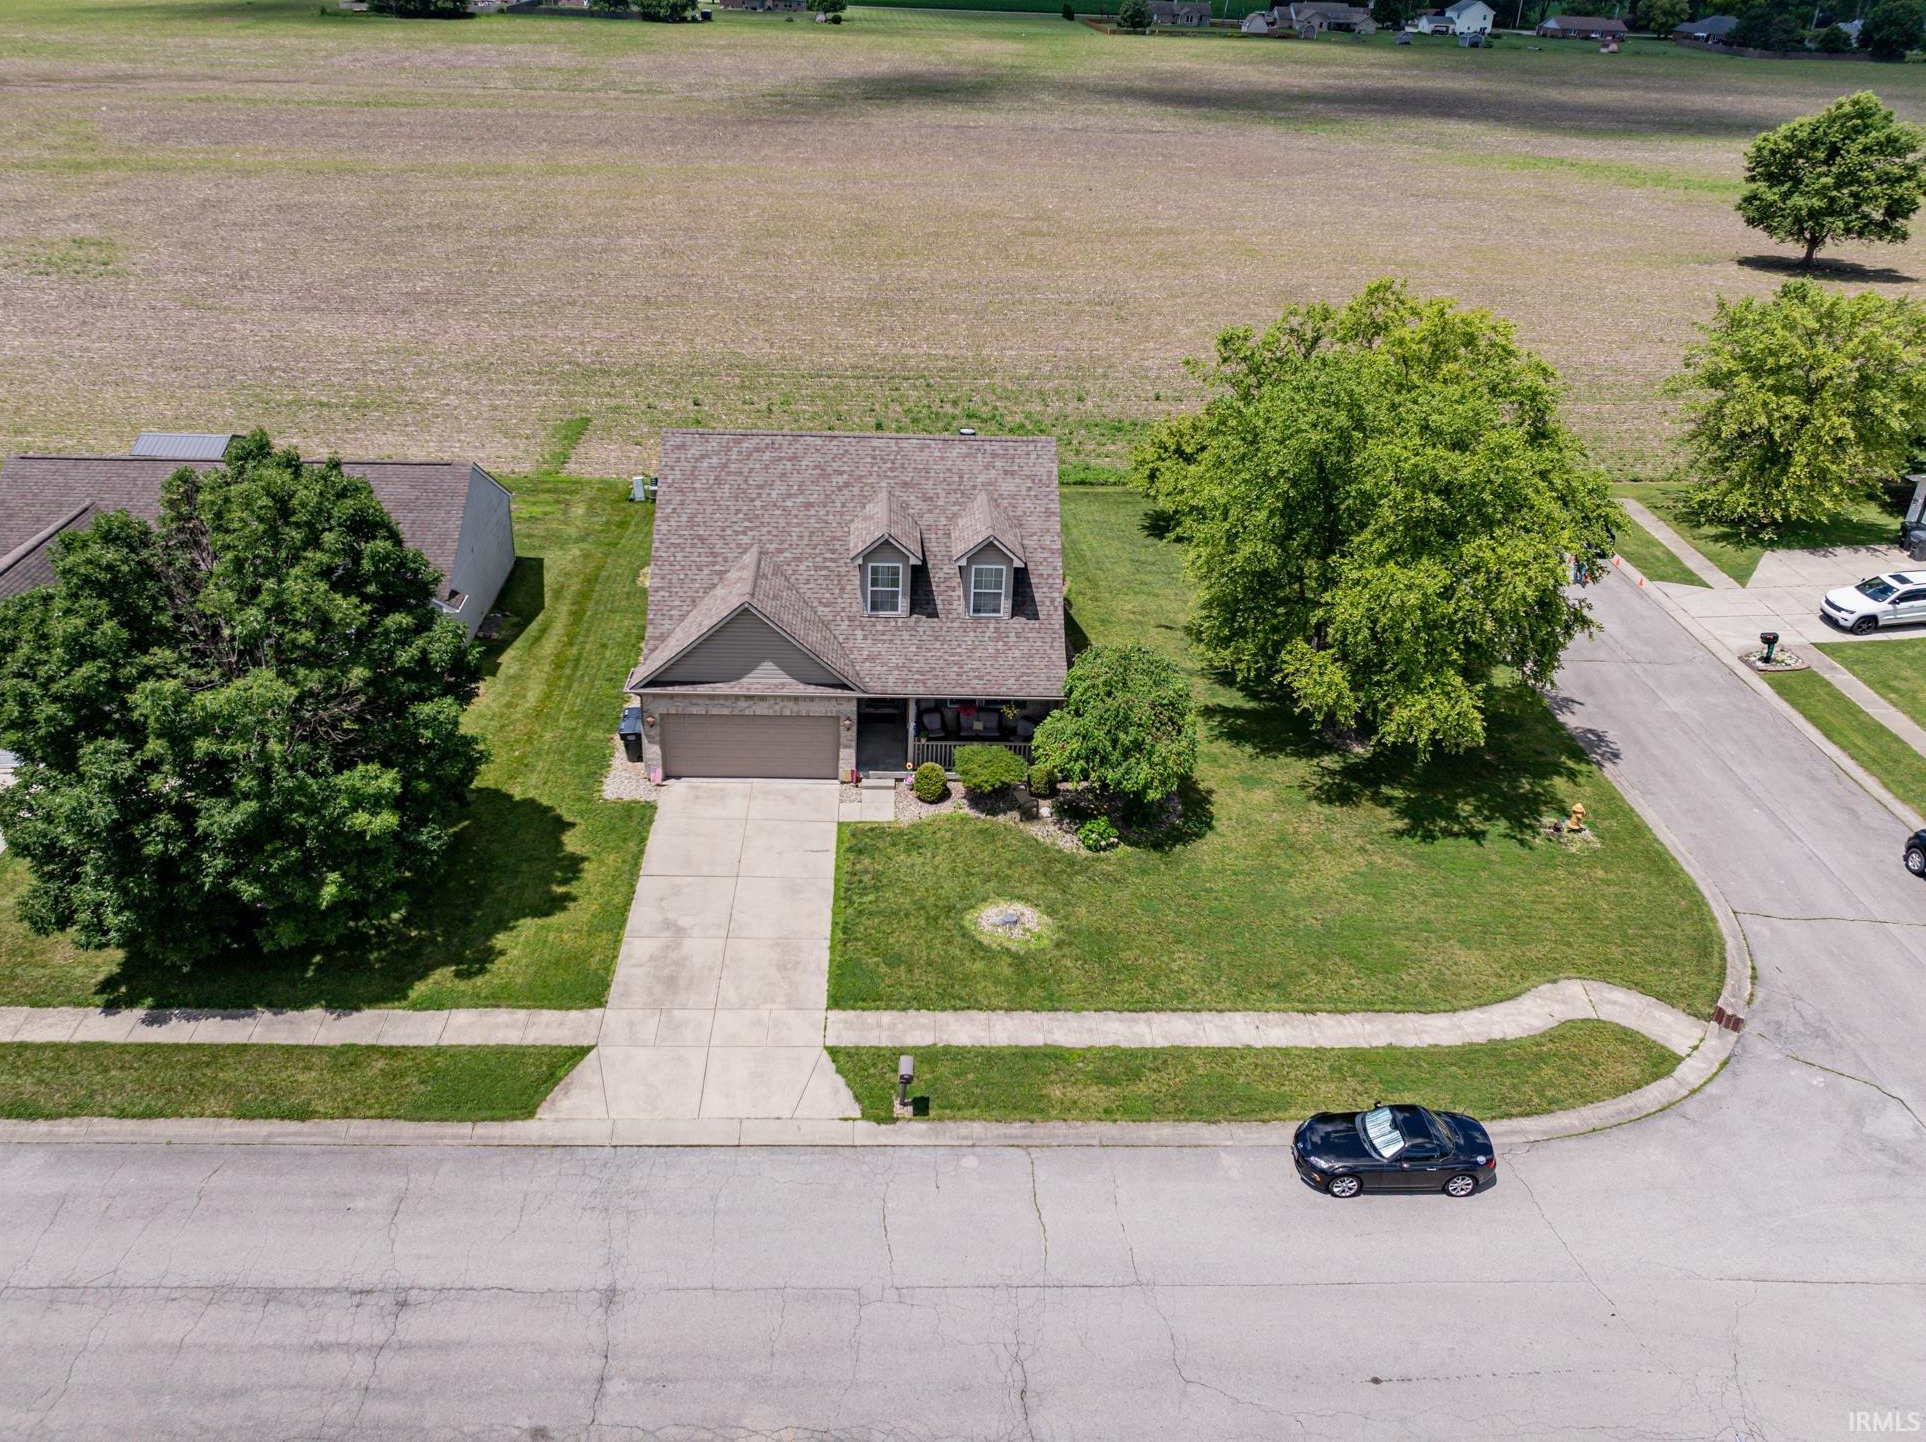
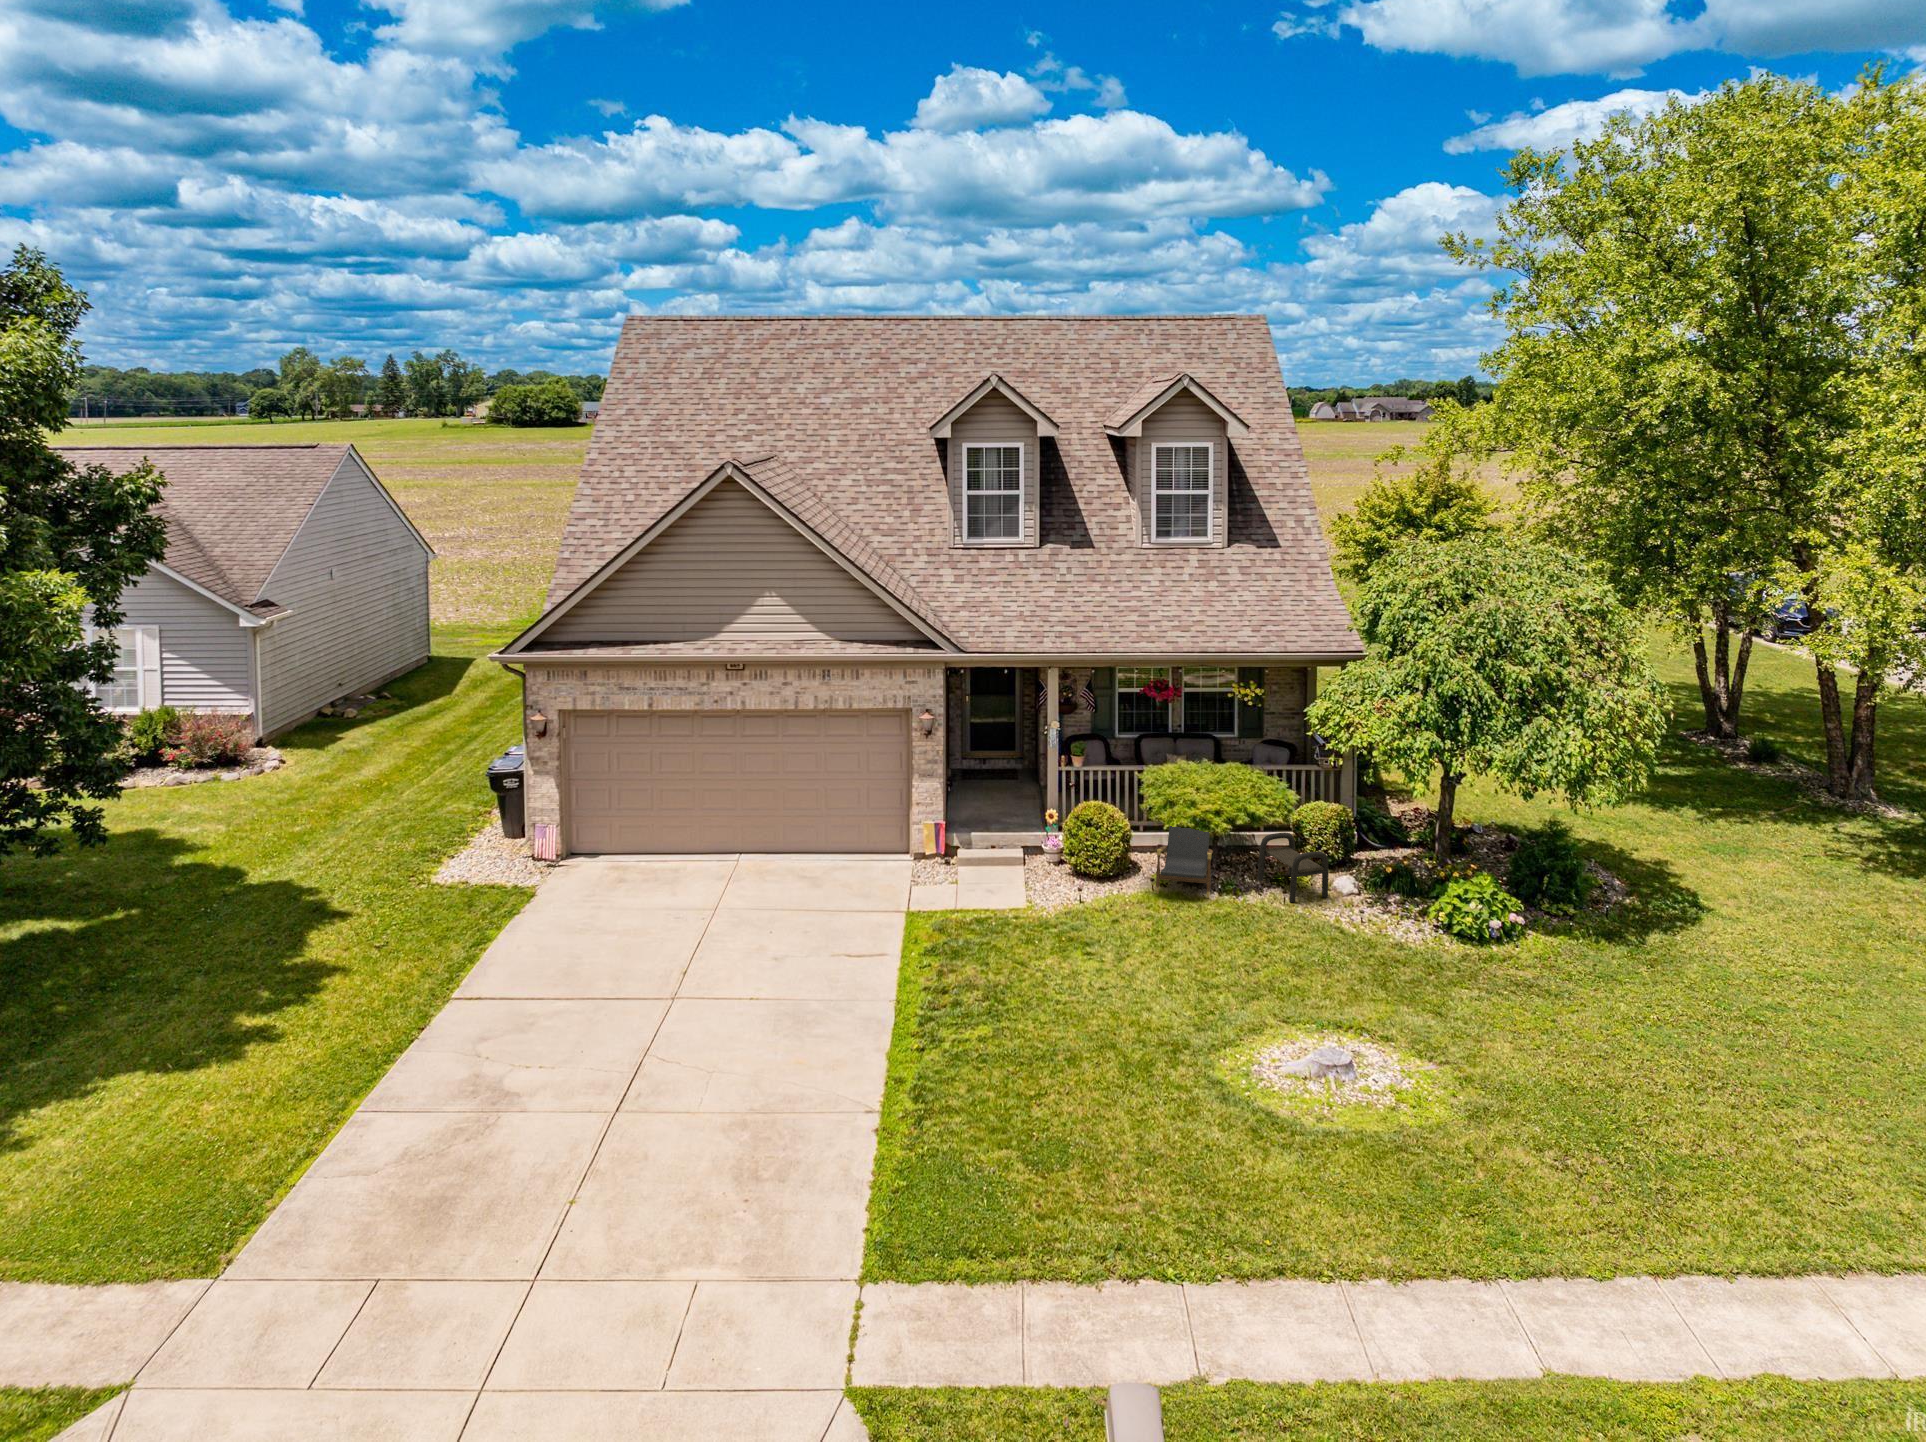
lounge chair: none [958,777,986,817] -> present [1156,826,1213,898]

